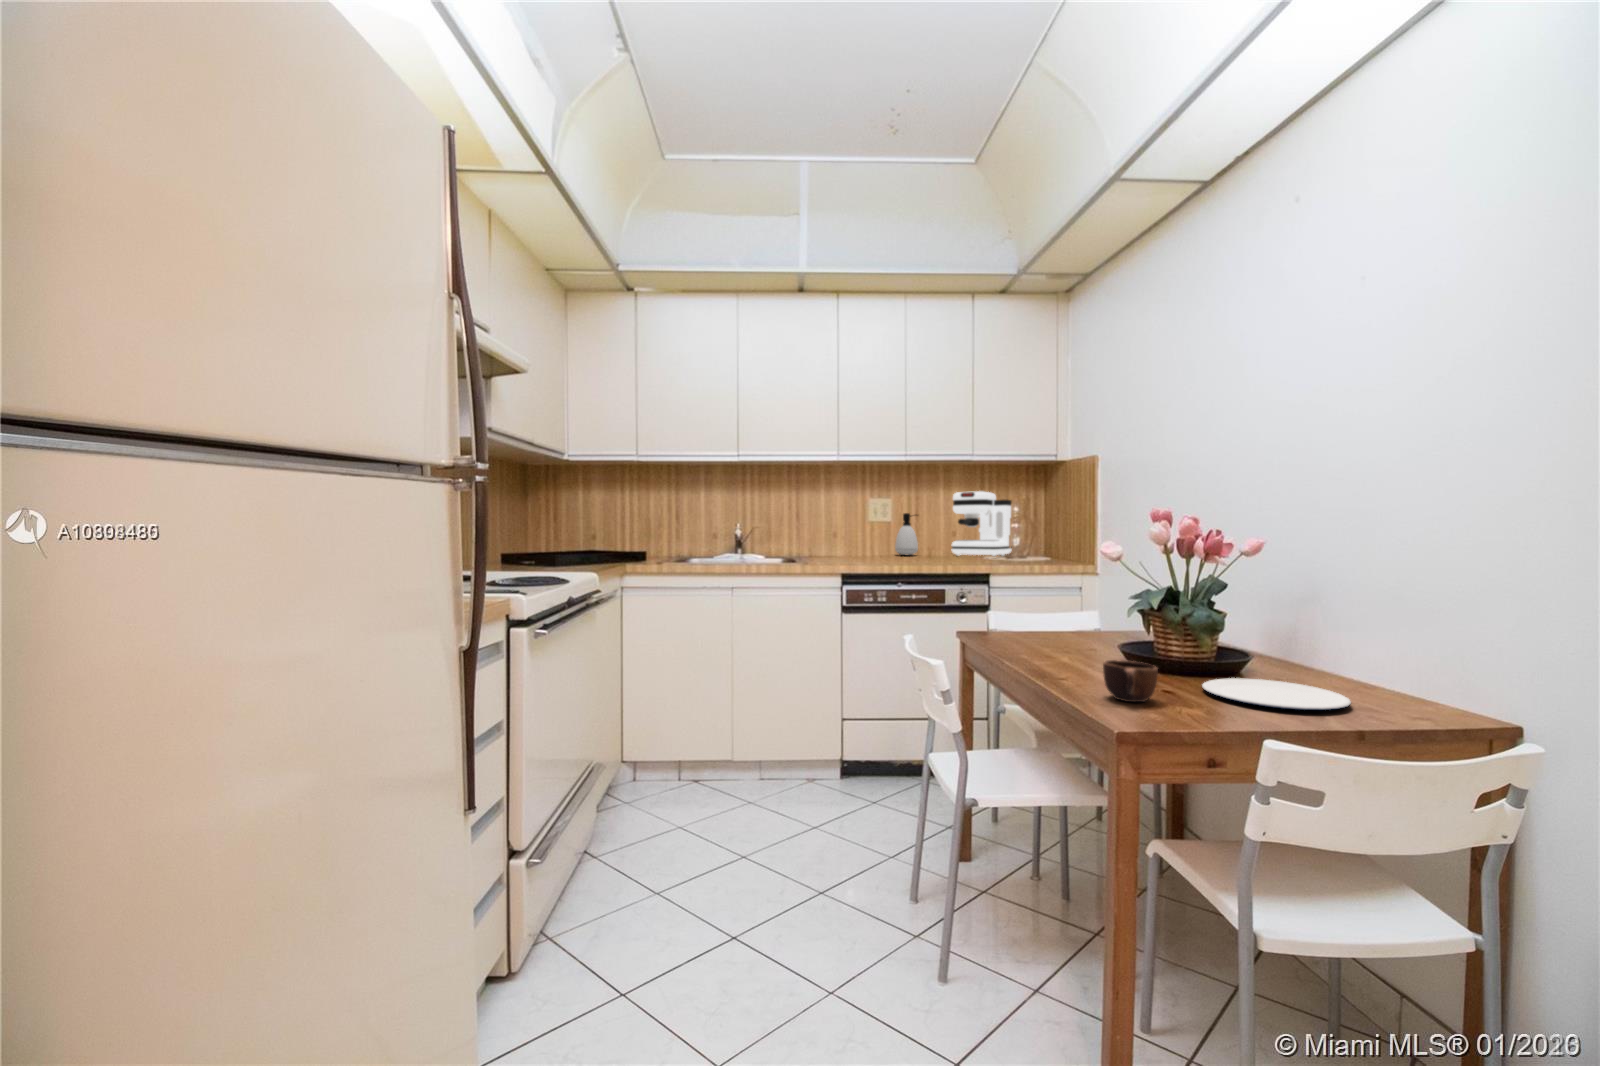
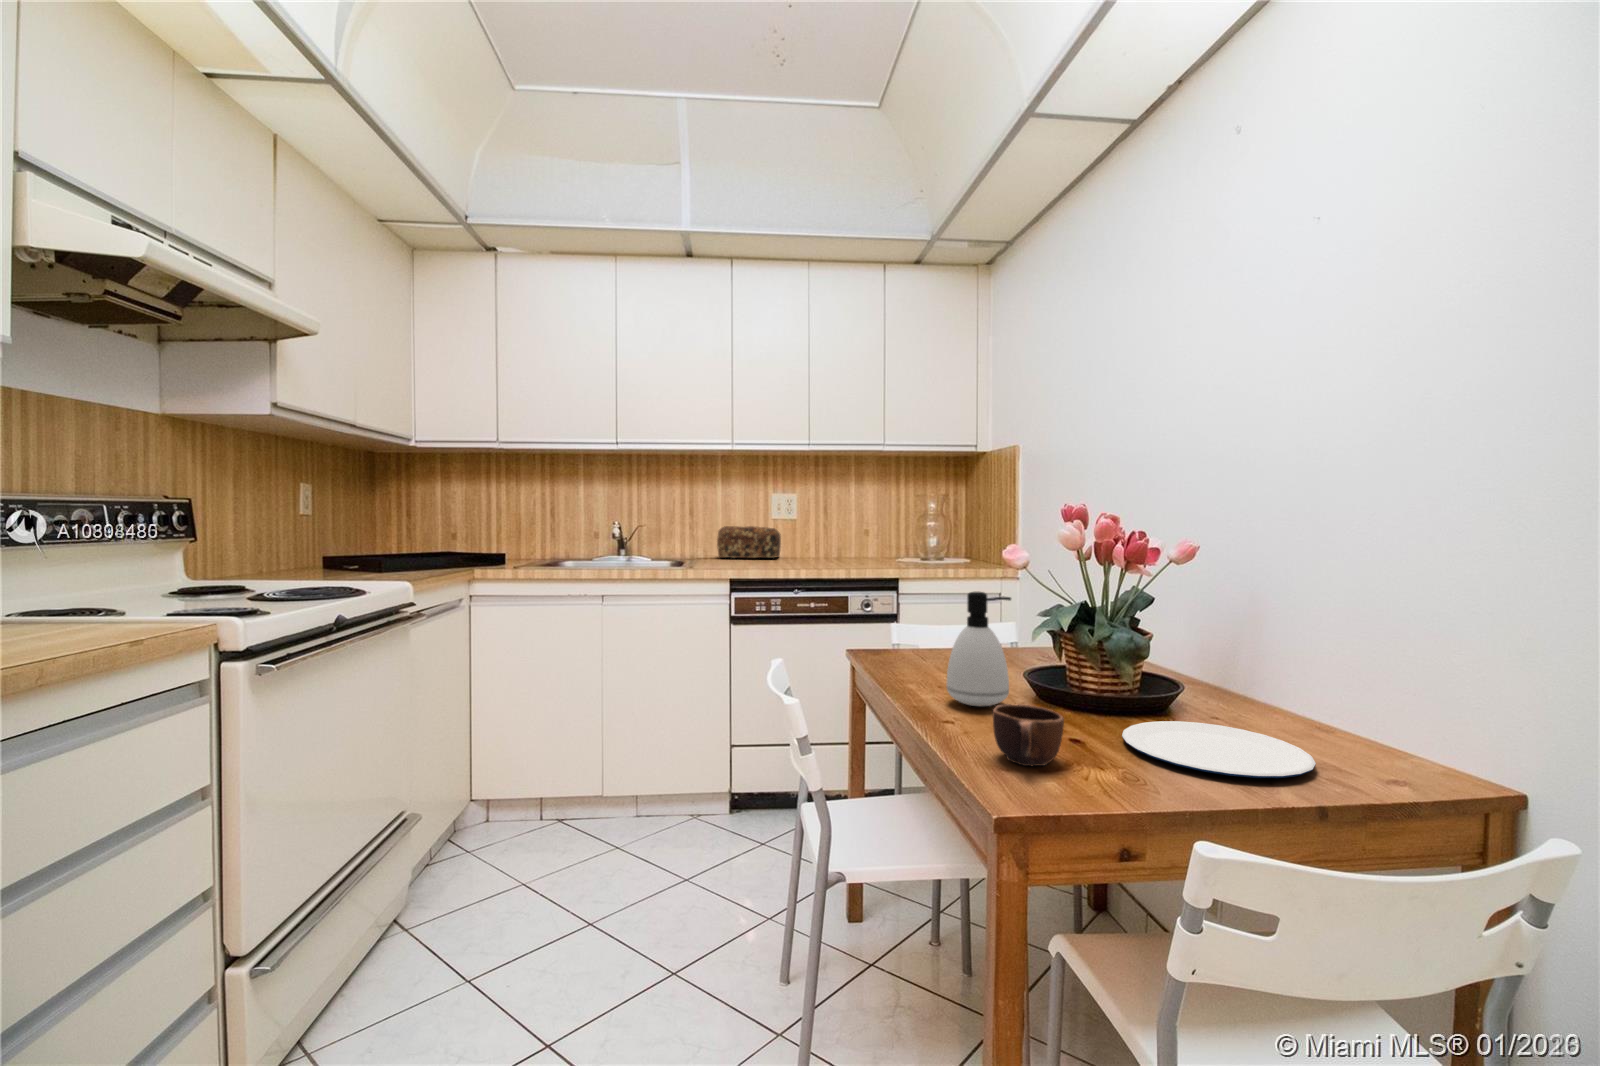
coffee maker: present [951,491,1012,556] -> none [862,487,928,558]
soap dispenser: present [895,513,918,555] -> present [946,592,1011,706]
bread loaf: none [821,528,877,556] -> present [717,526,781,558]

